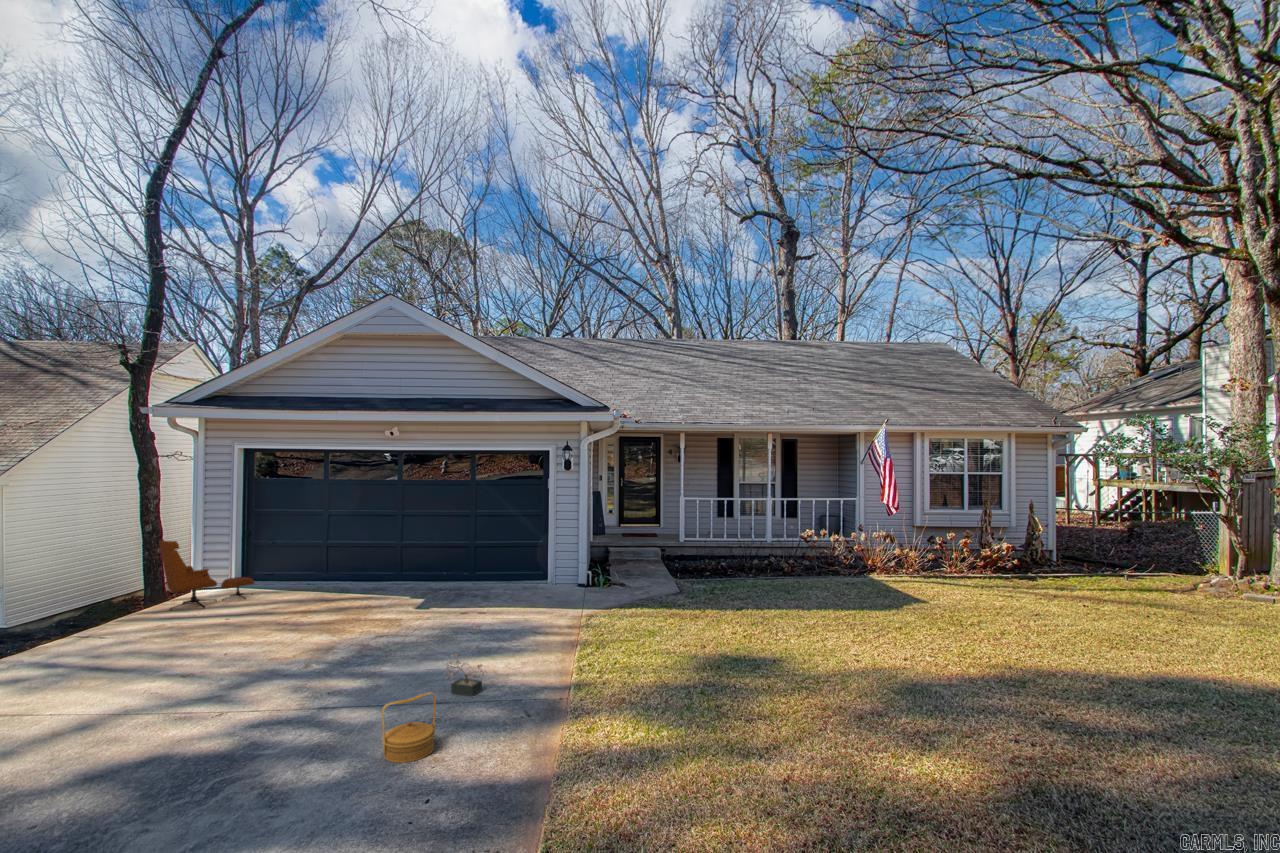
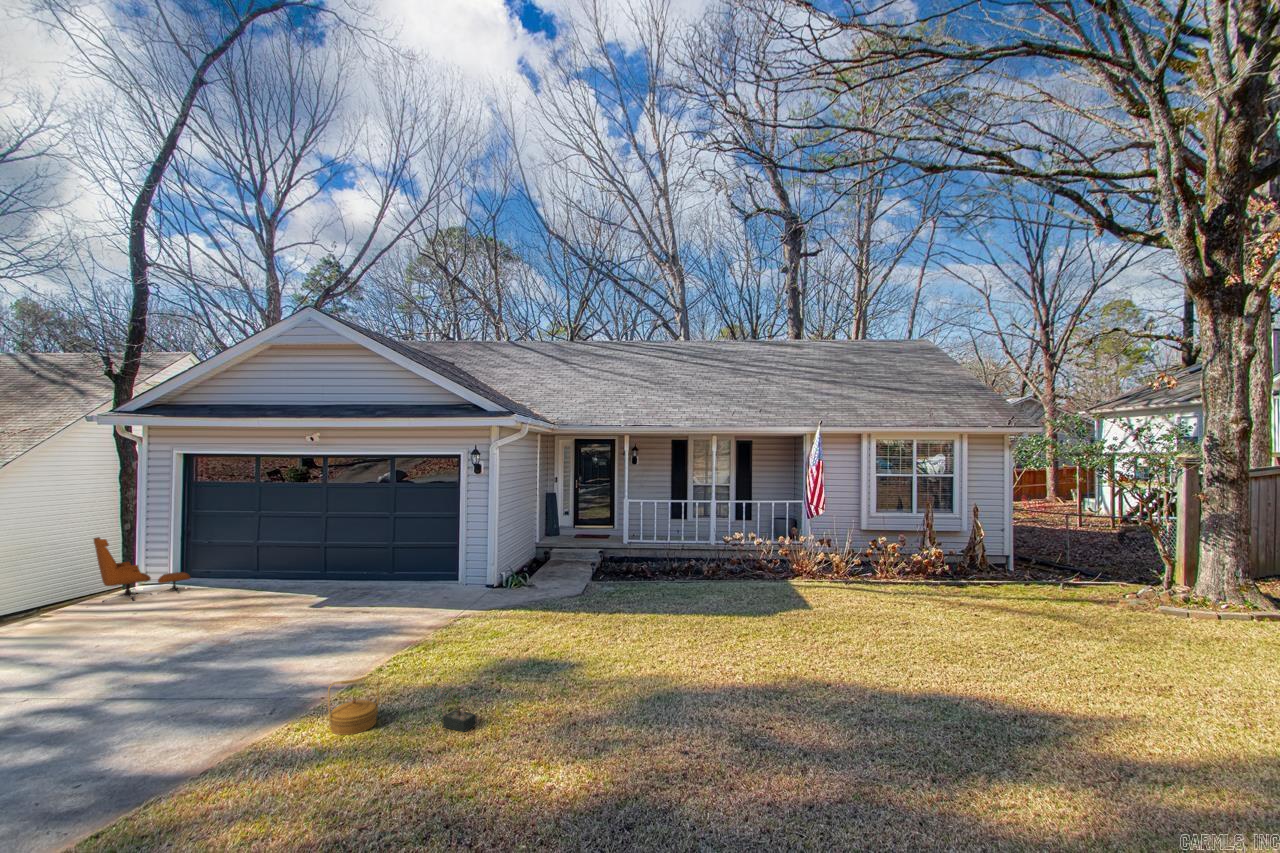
decorative plant: present [445,655,483,696] -> present [436,683,481,732]
basket: present [382,692,436,763] -> present [328,674,380,735]

